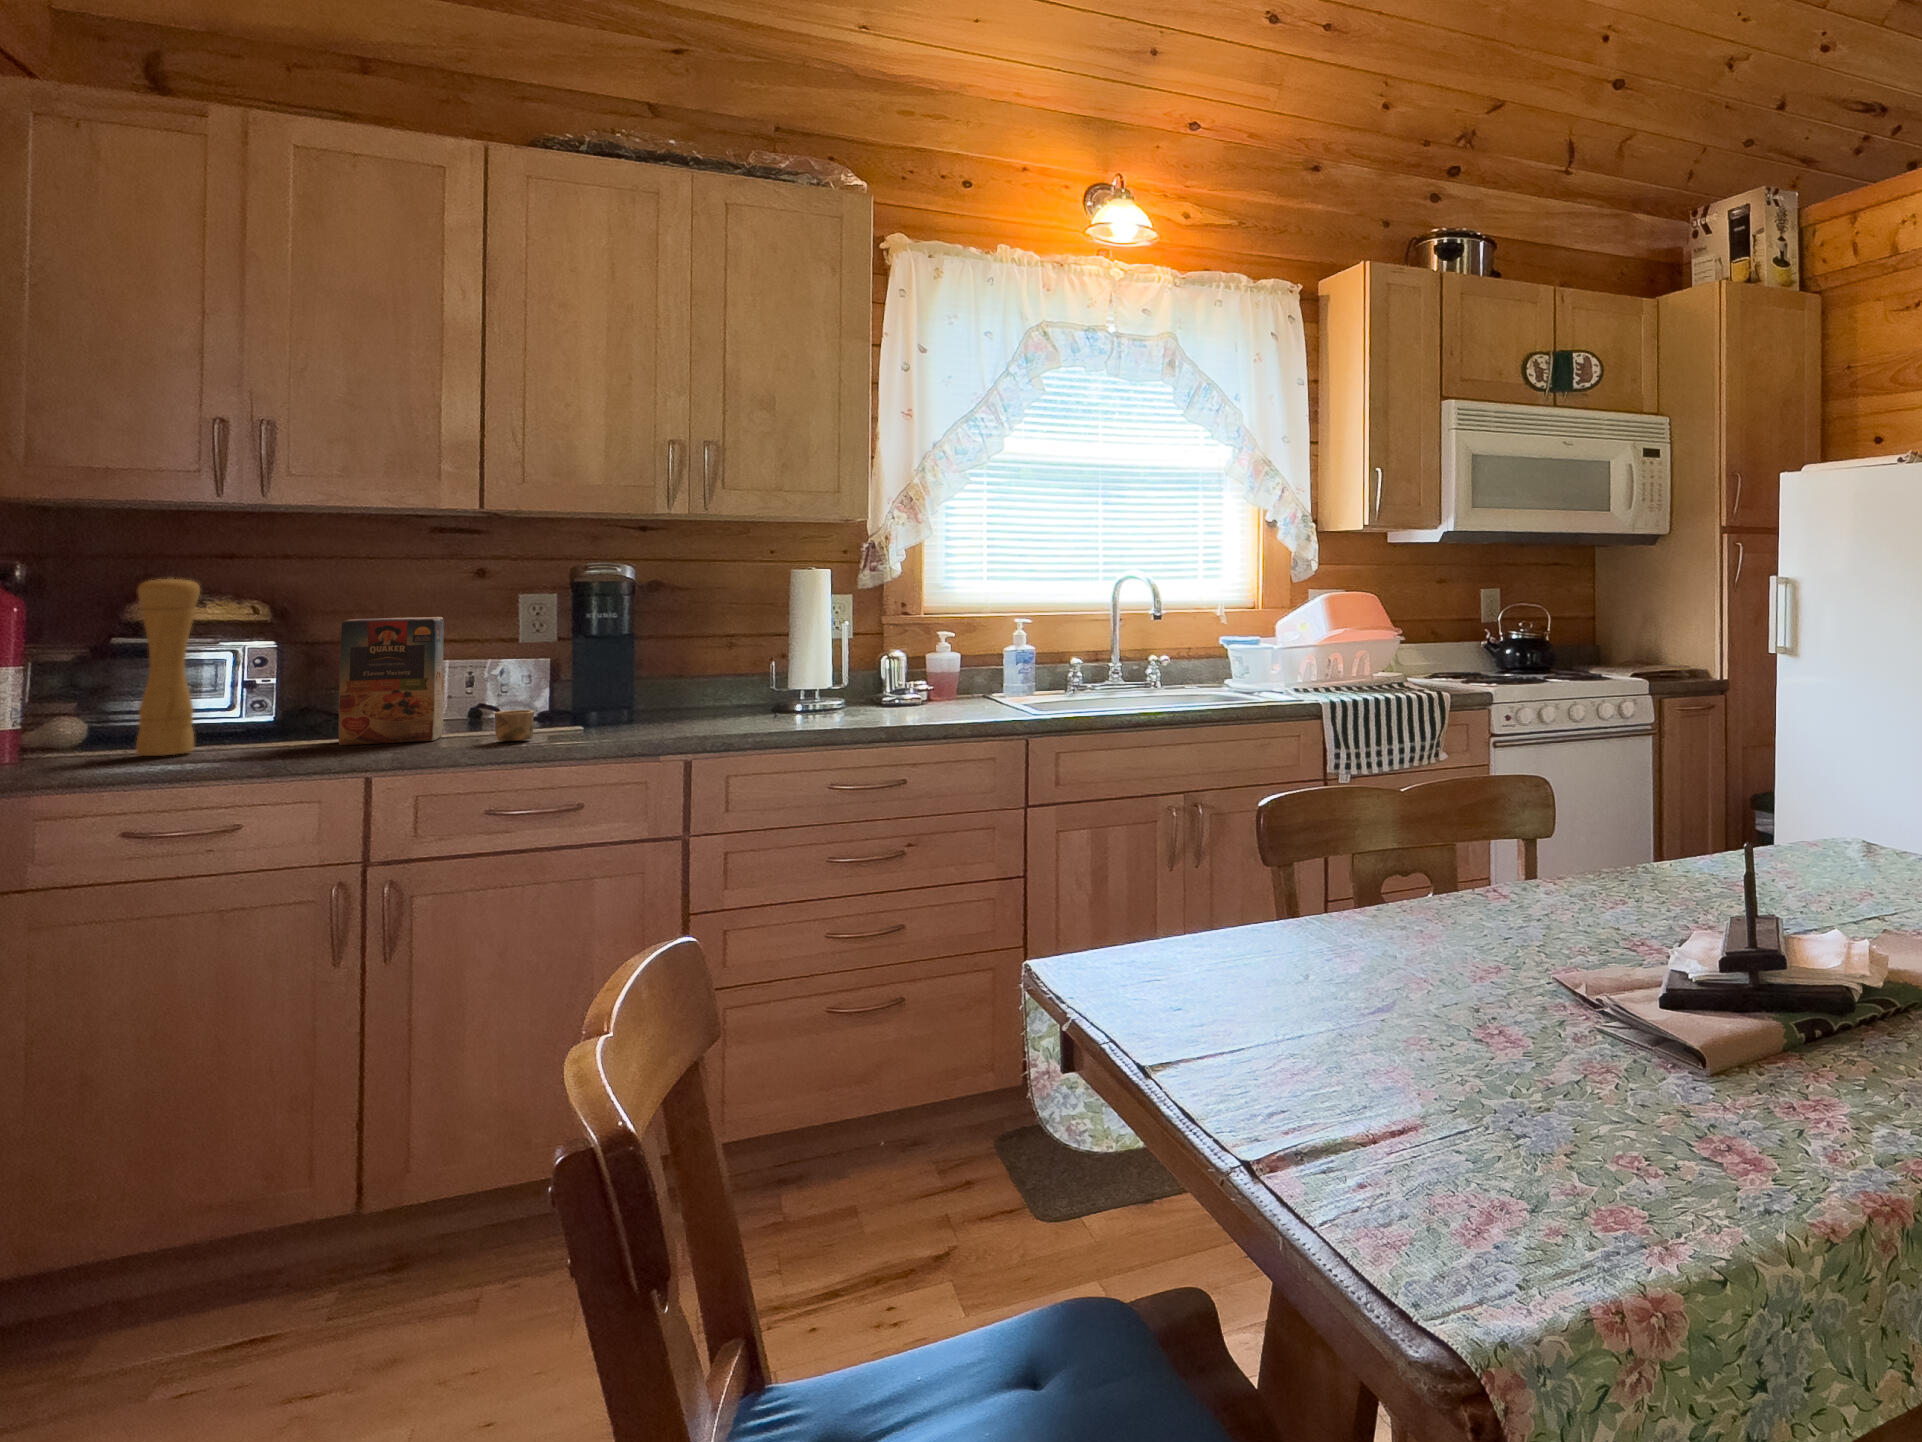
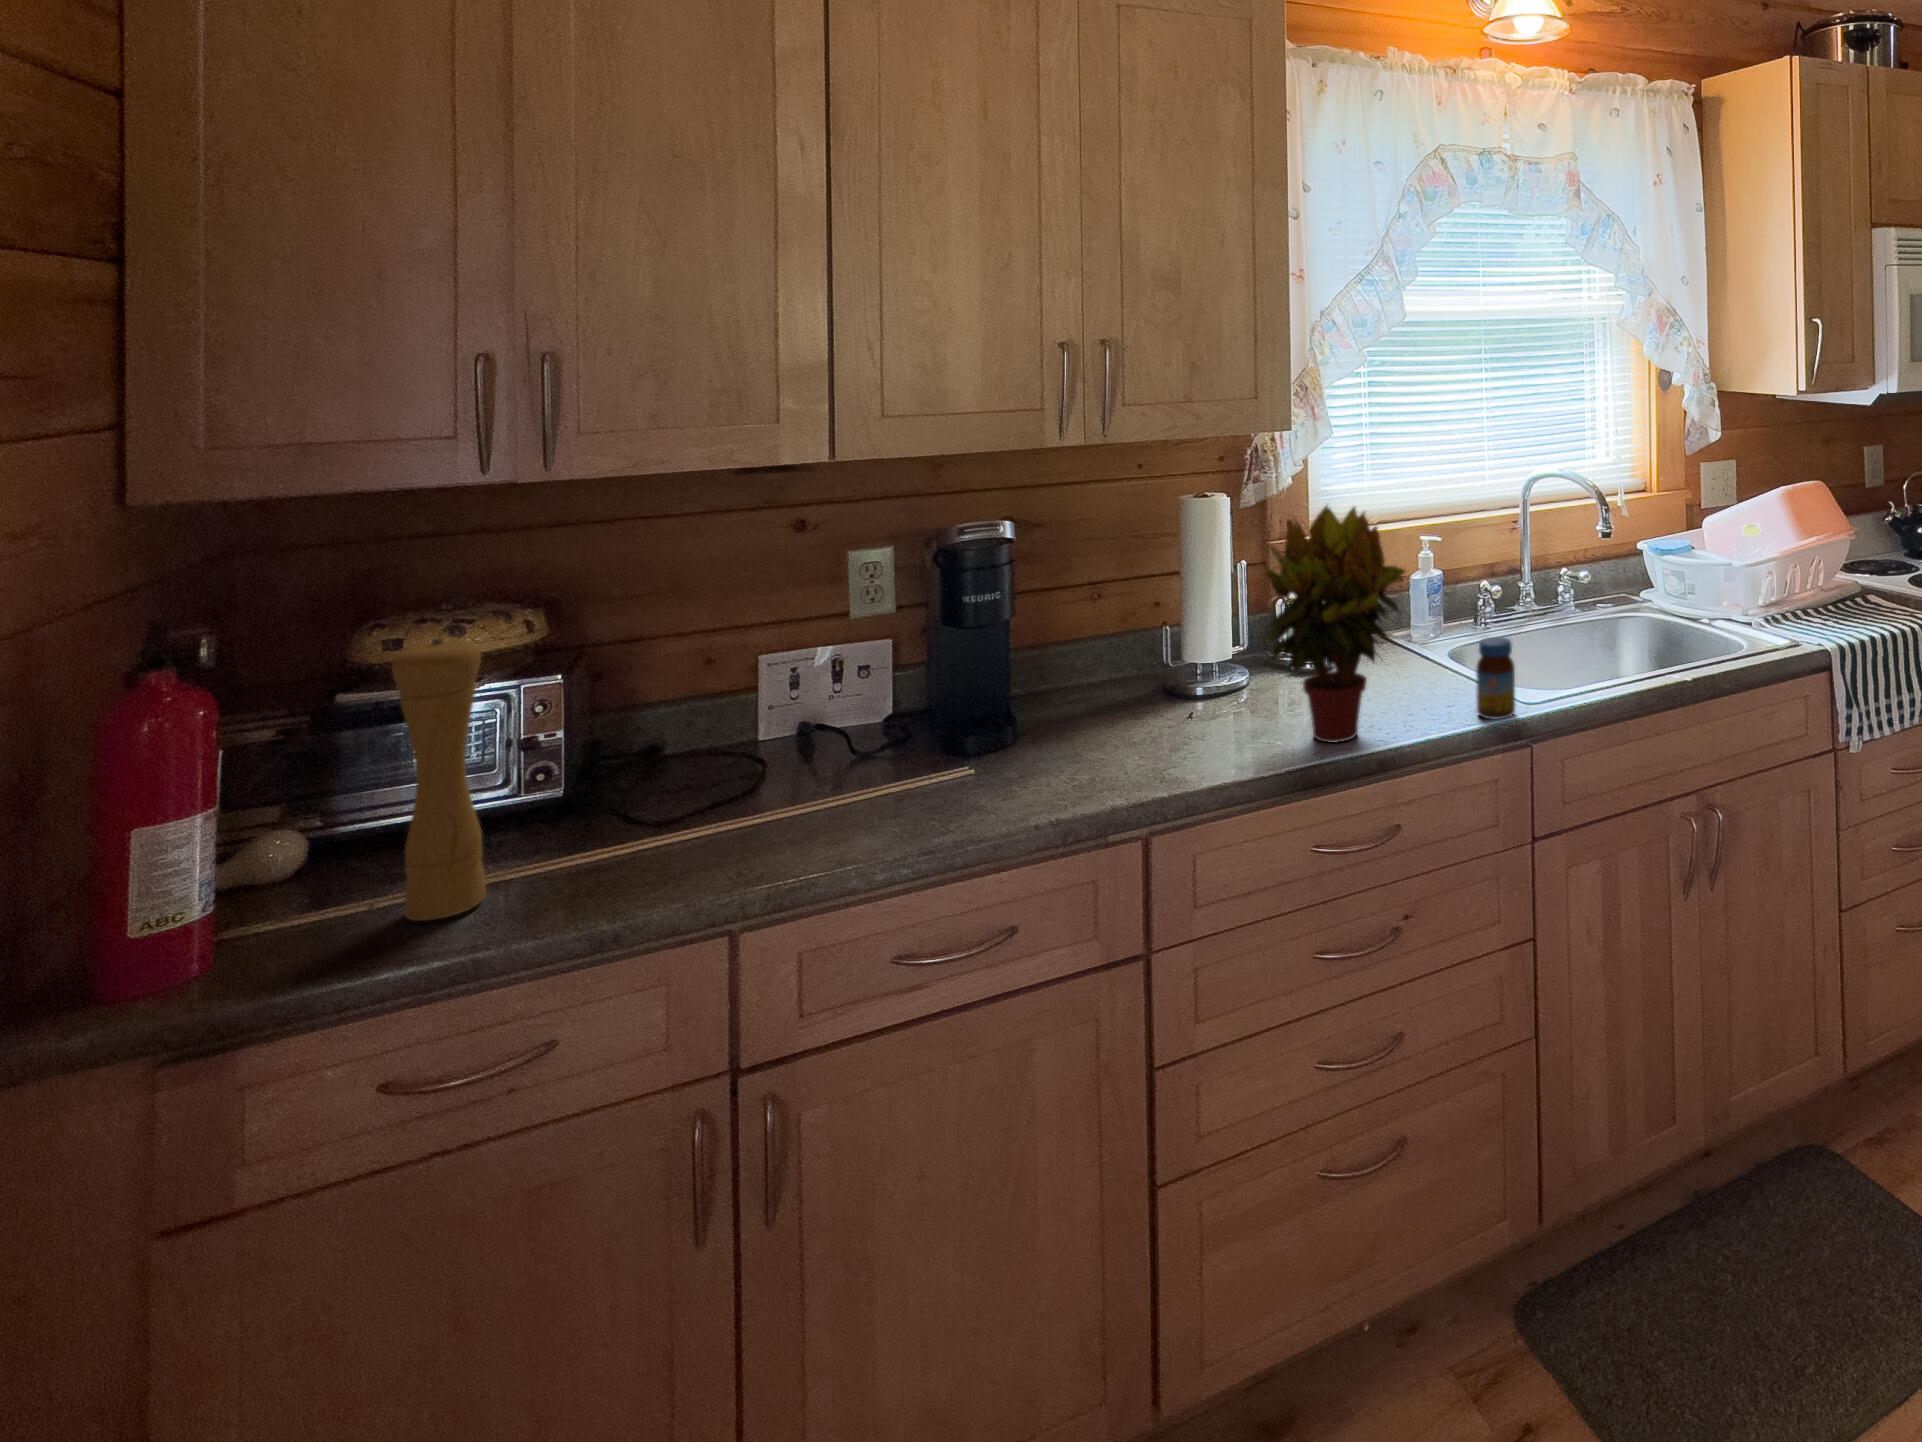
potted plant: none [801,553,924,724] -> present [1266,506,1405,743]
cereal box: present [338,617,535,745] -> none [679,641,952,855]
jar: none [979,662,1010,719] -> present [1476,637,1515,719]

